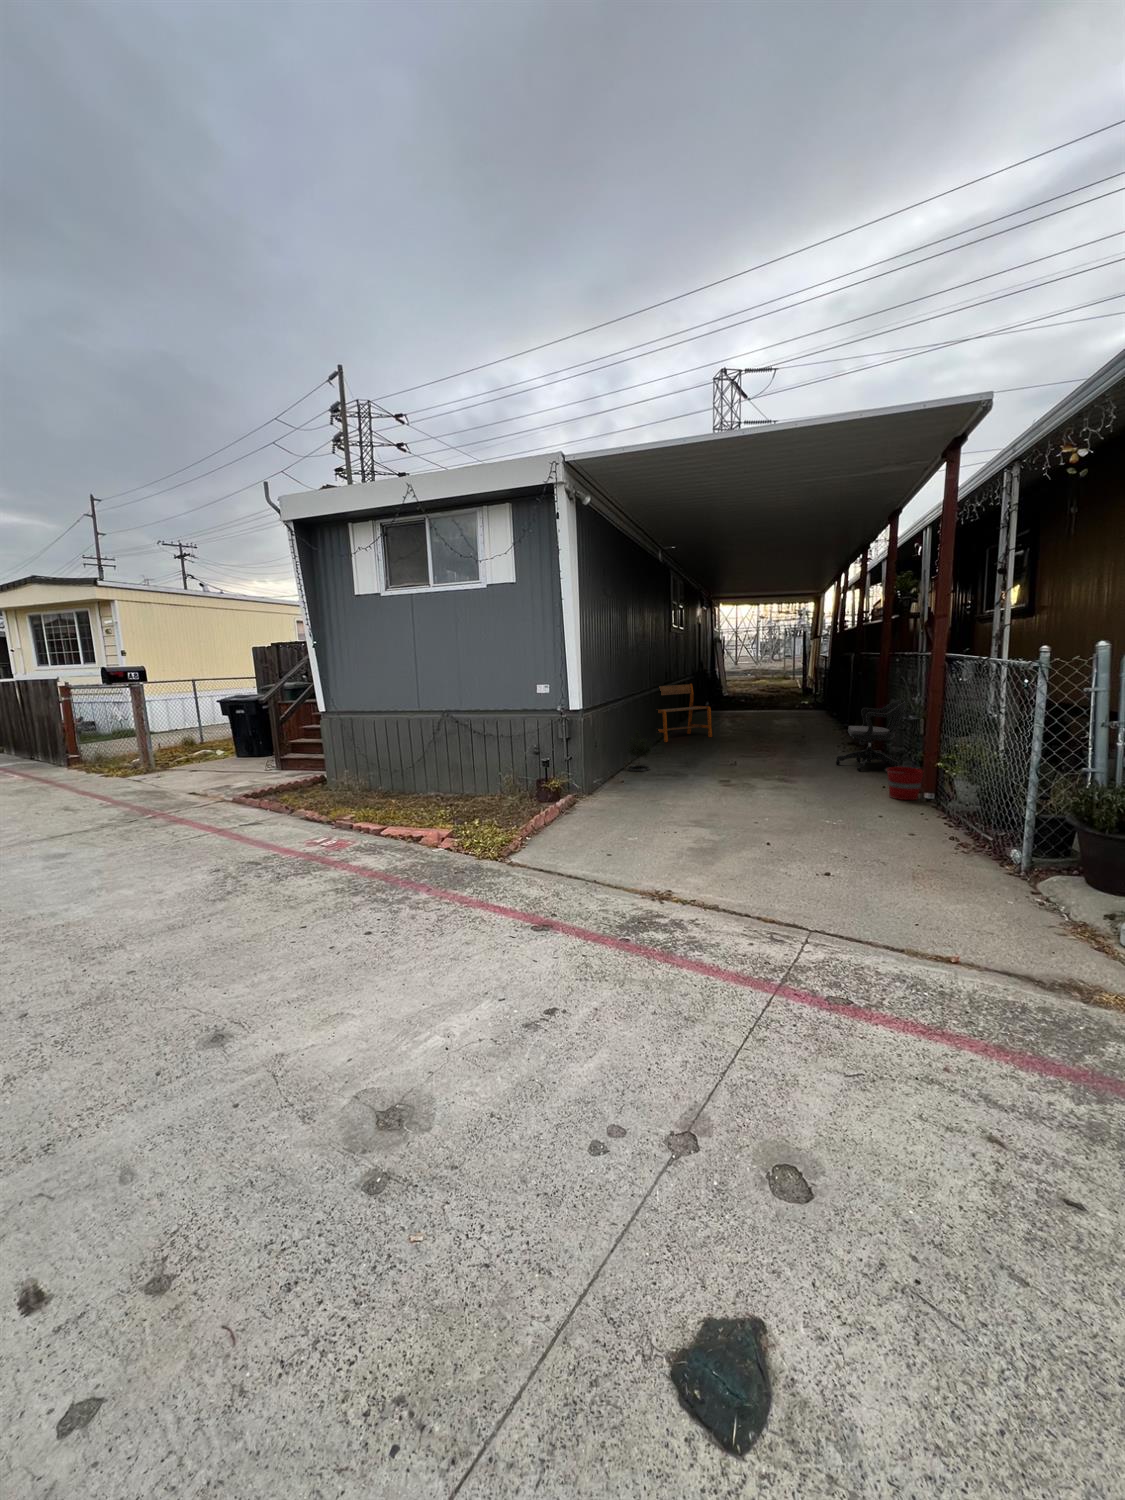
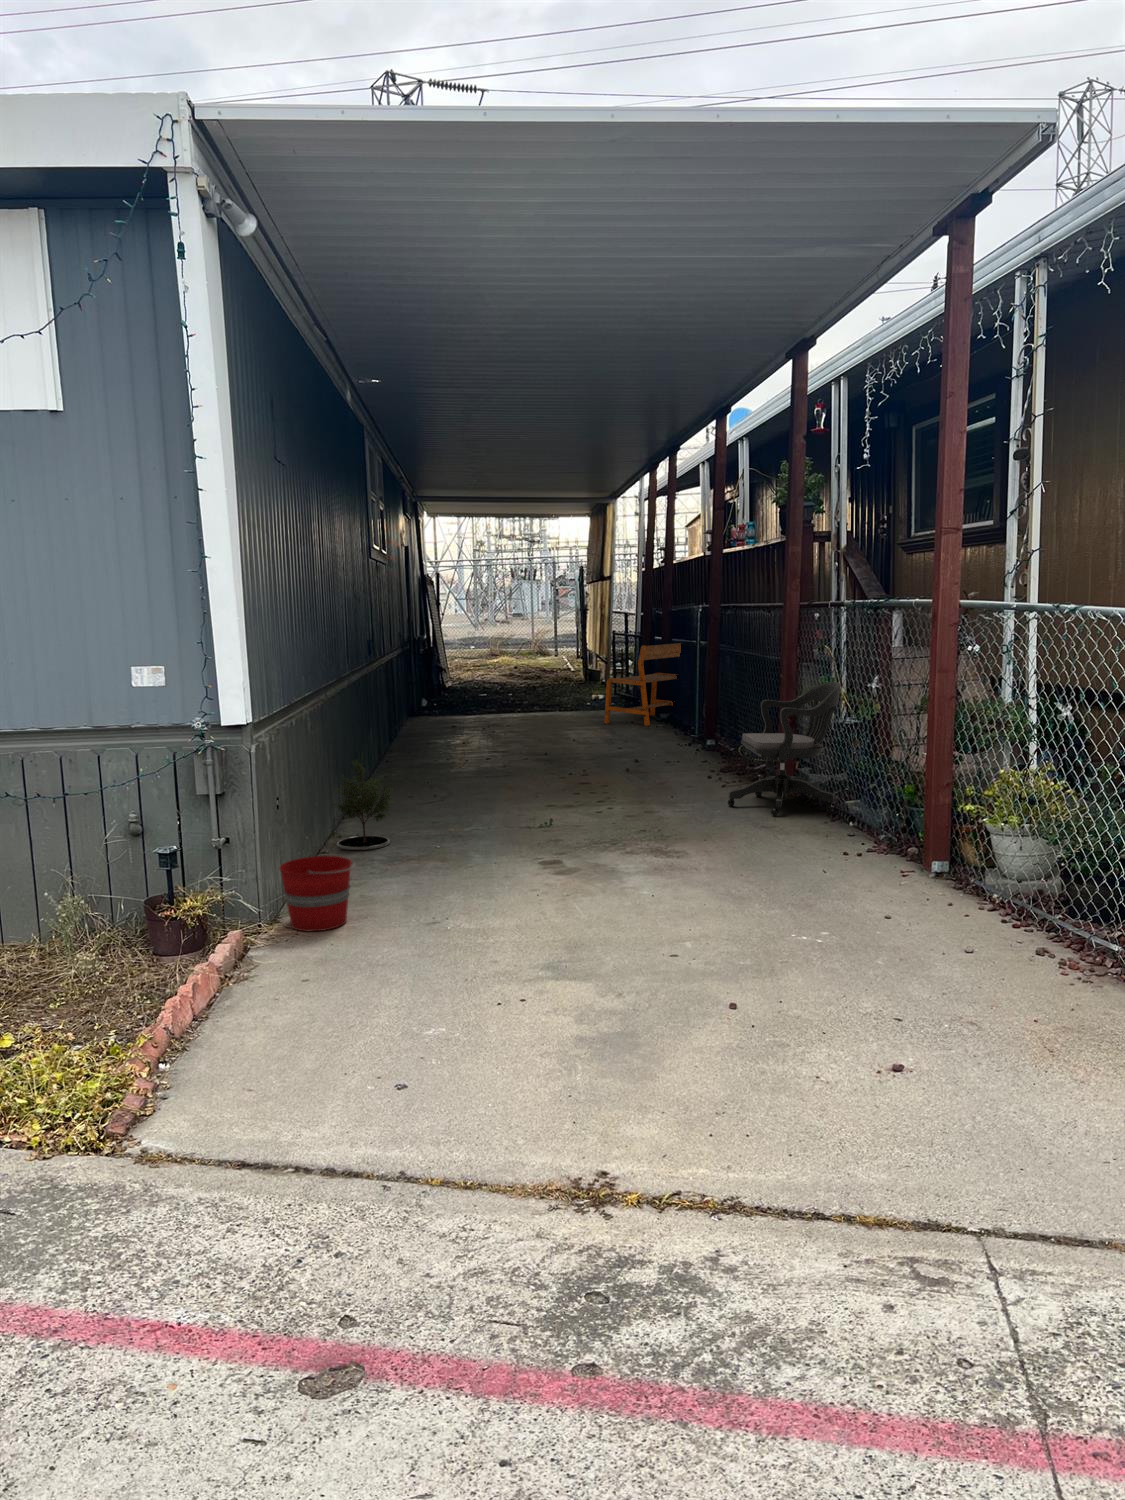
bench: present [658,684,712,742] -> present [604,643,681,726]
bucket: present [887,766,923,800] -> present [279,854,352,931]

